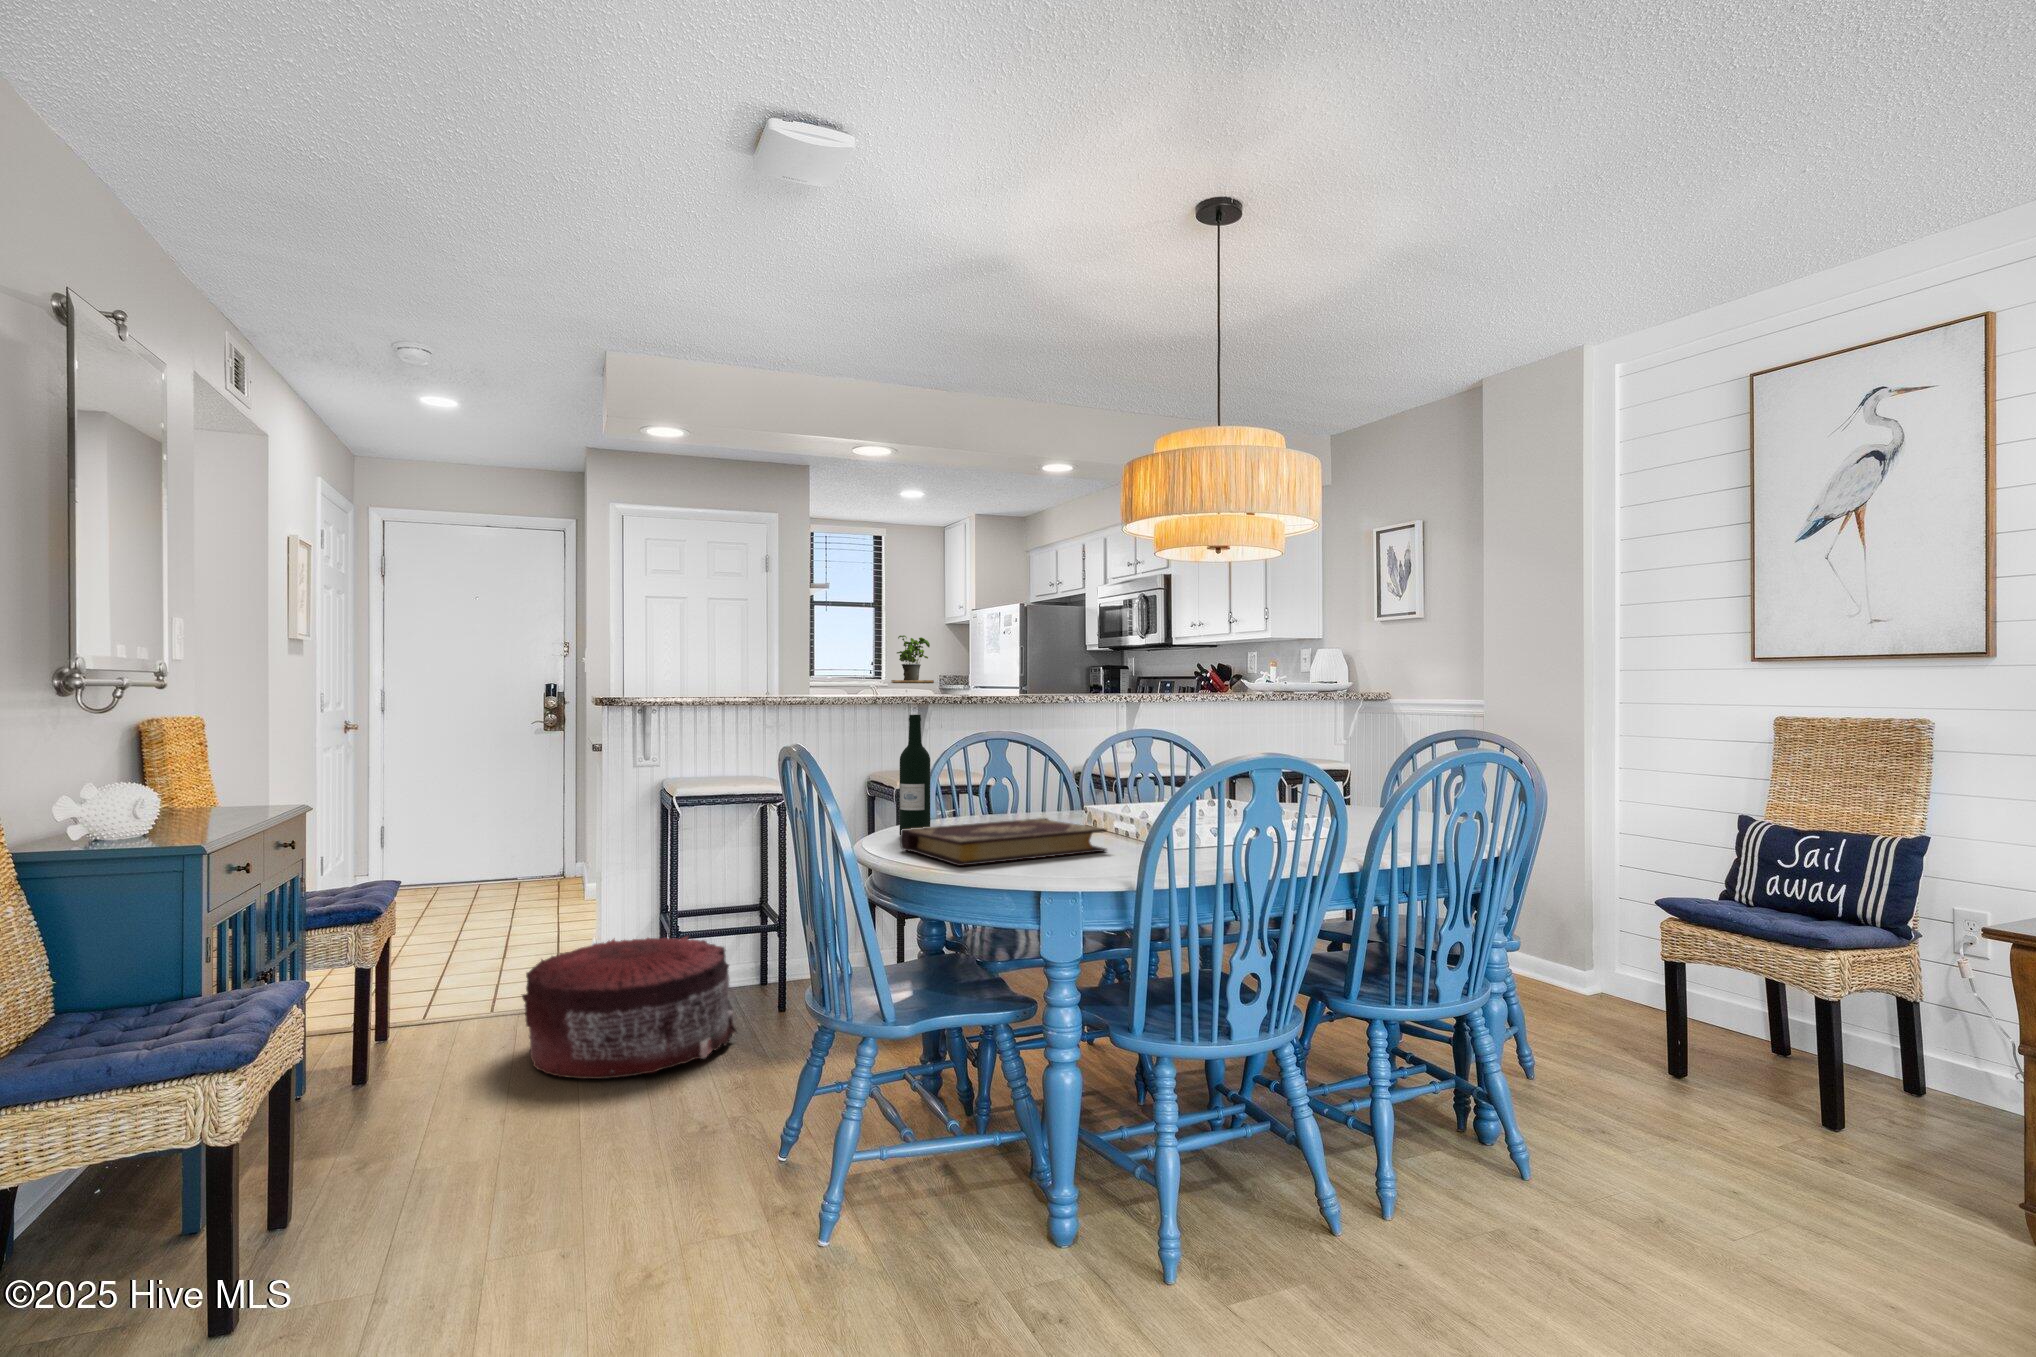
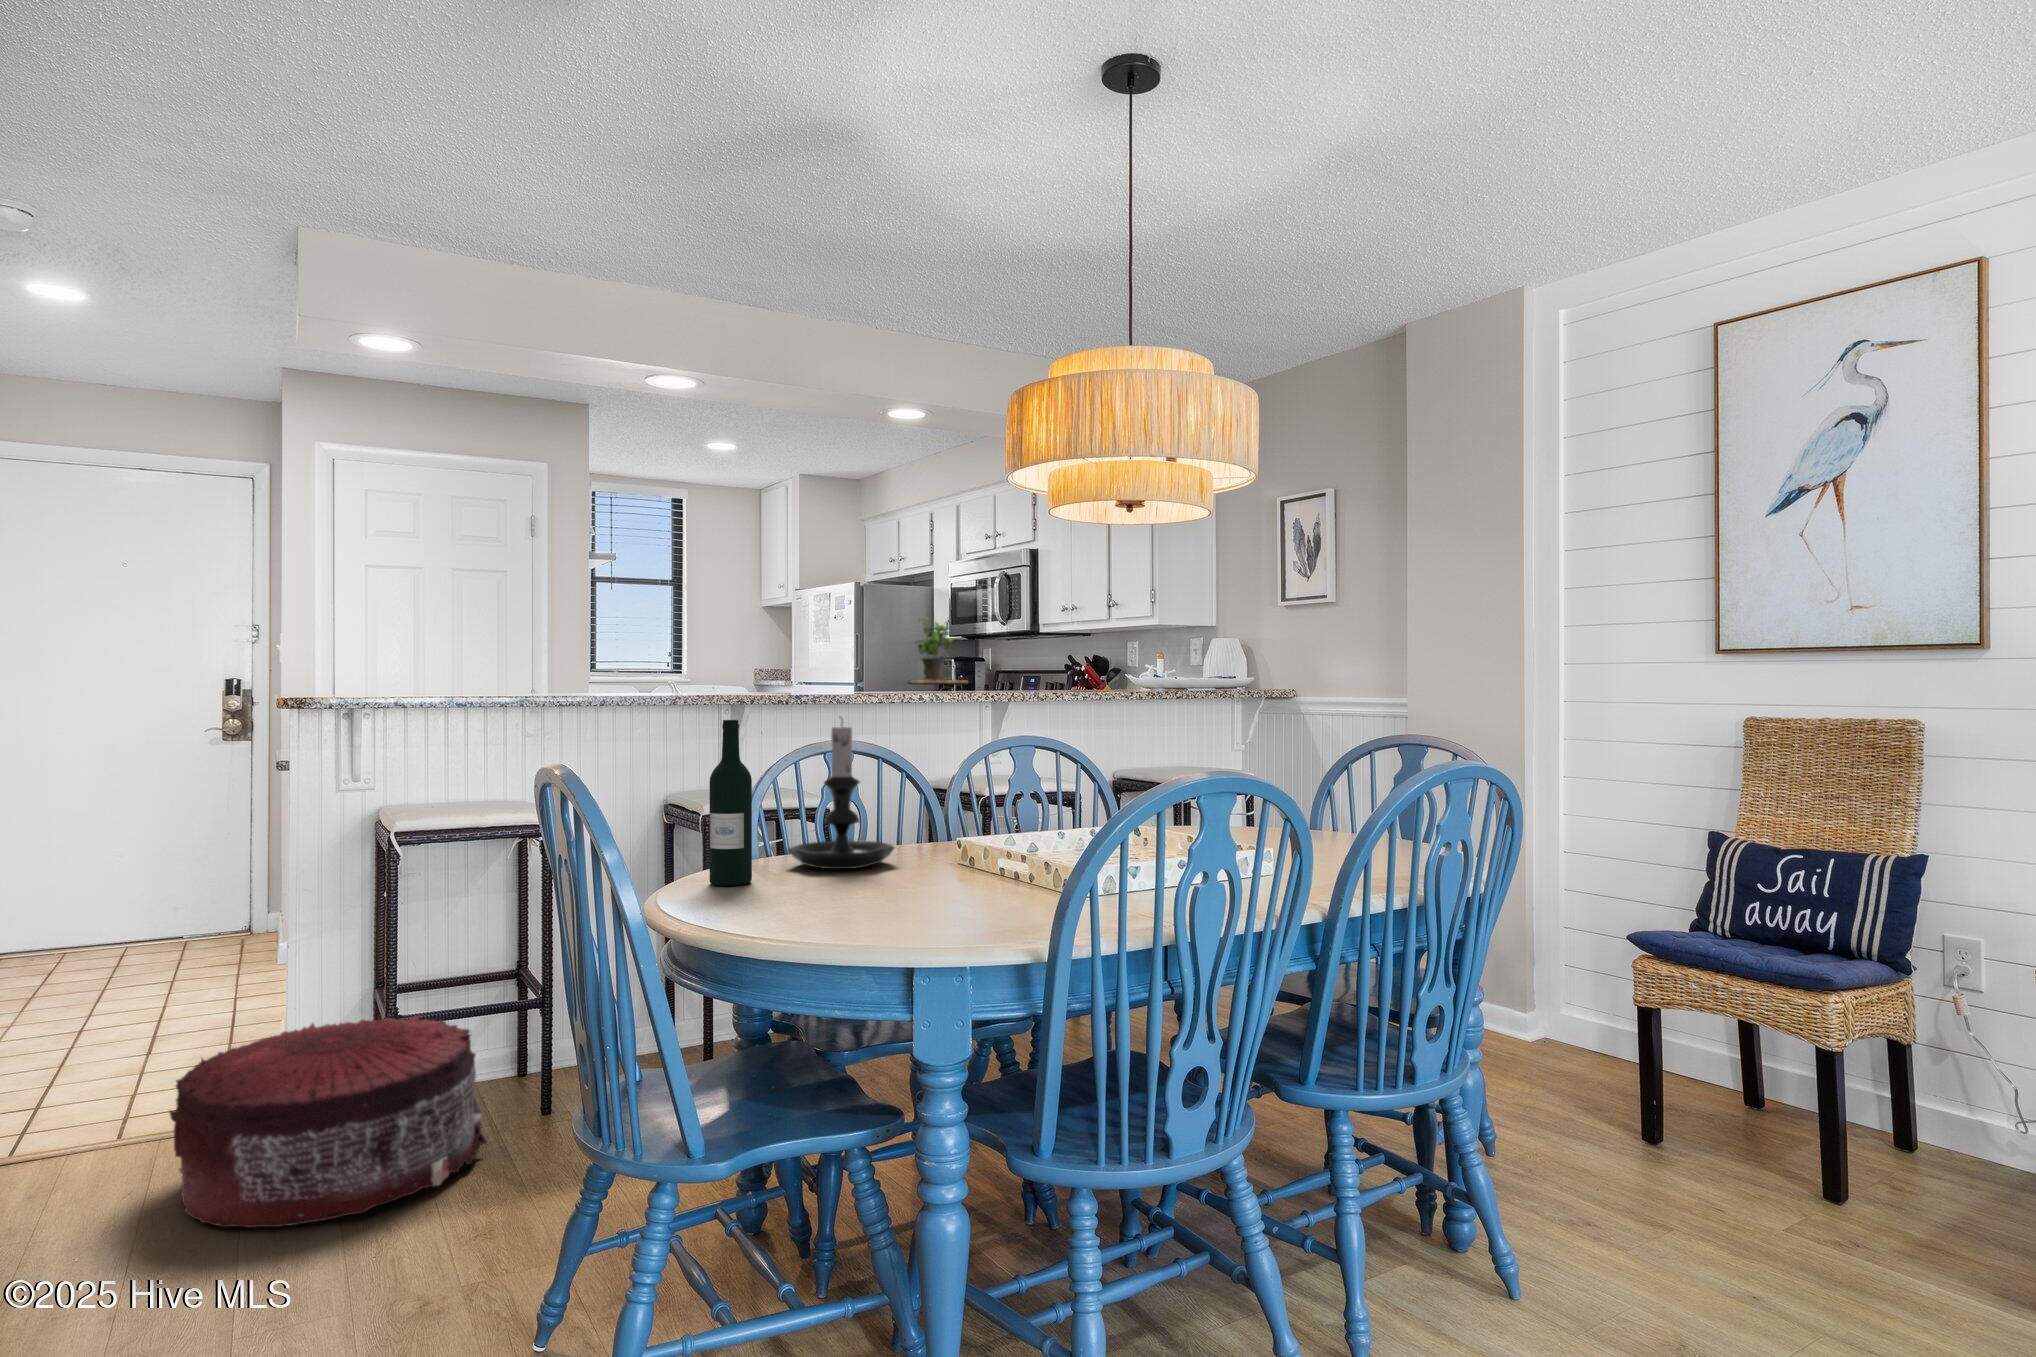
potted plant: present [891,635,934,683] -> present [907,618,968,683]
candle holder: none [956,712,1038,829] -> present [787,717,894,869]
book: present [900,818,1107,866] -> none [710,856,993,931]

